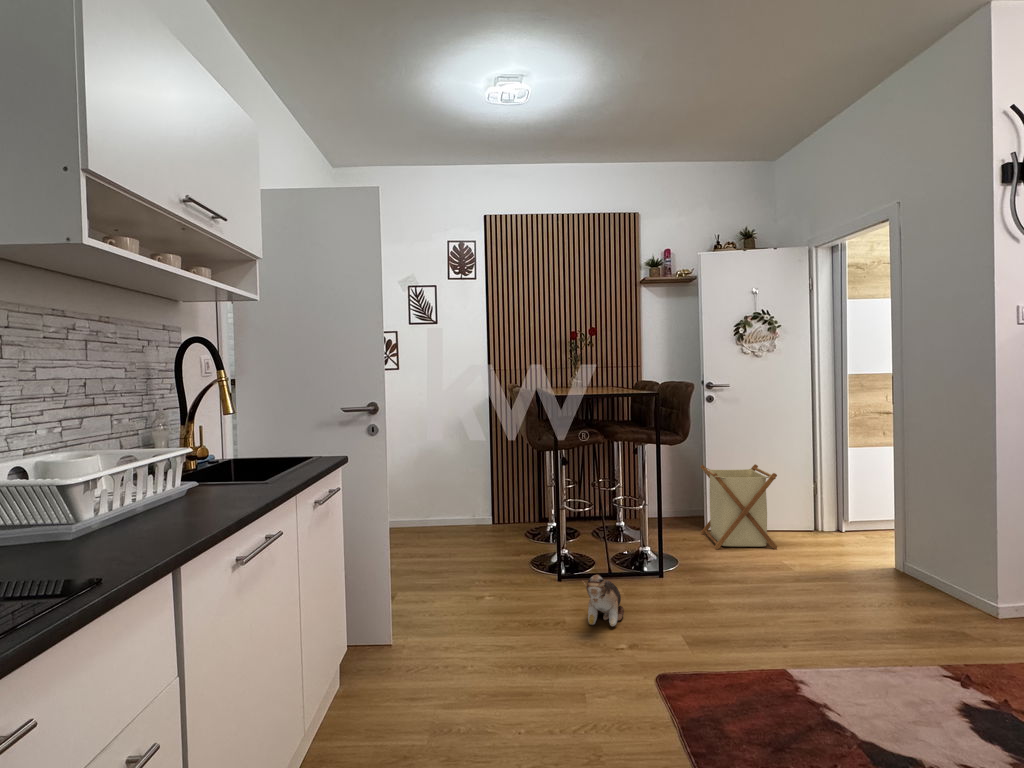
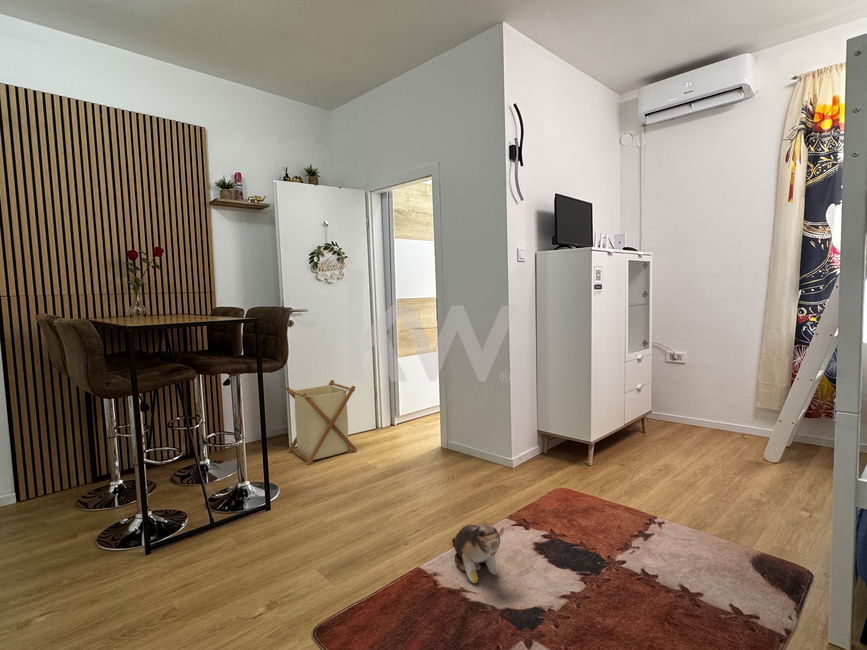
plush toy: present [582,575,624,626] -> present [452,523,504,583]

